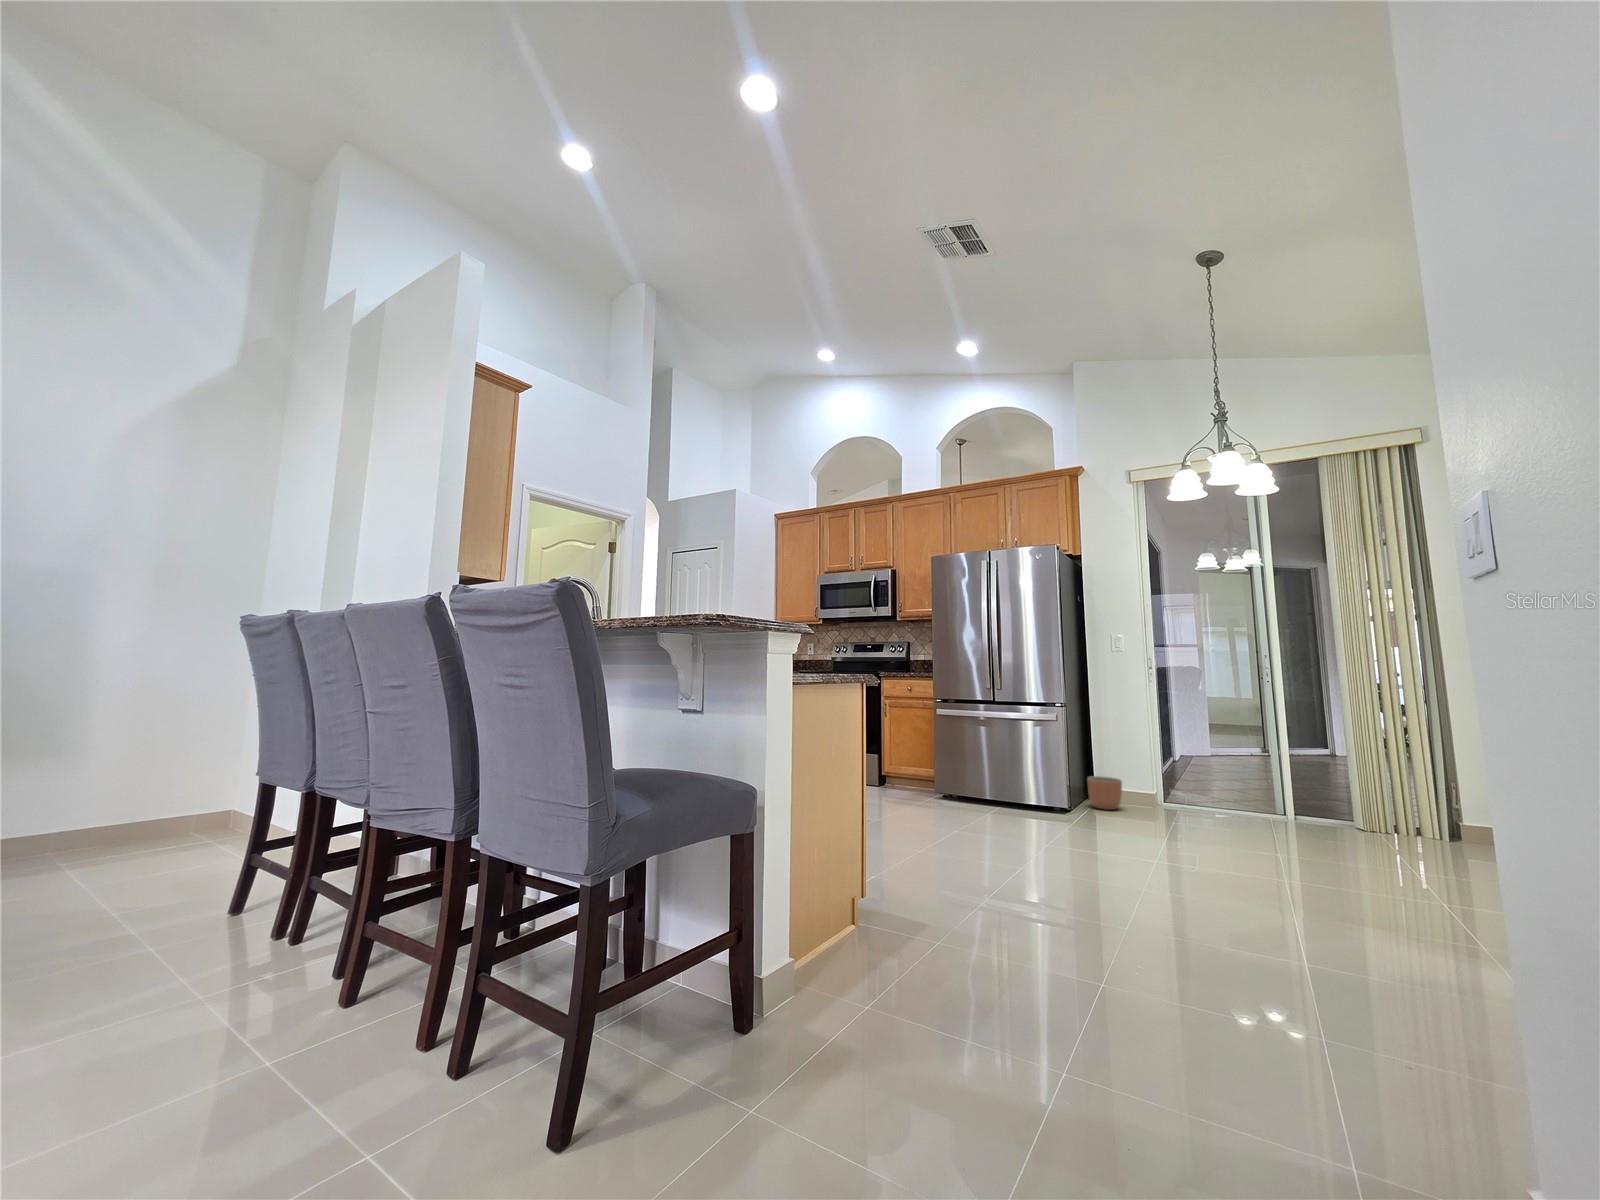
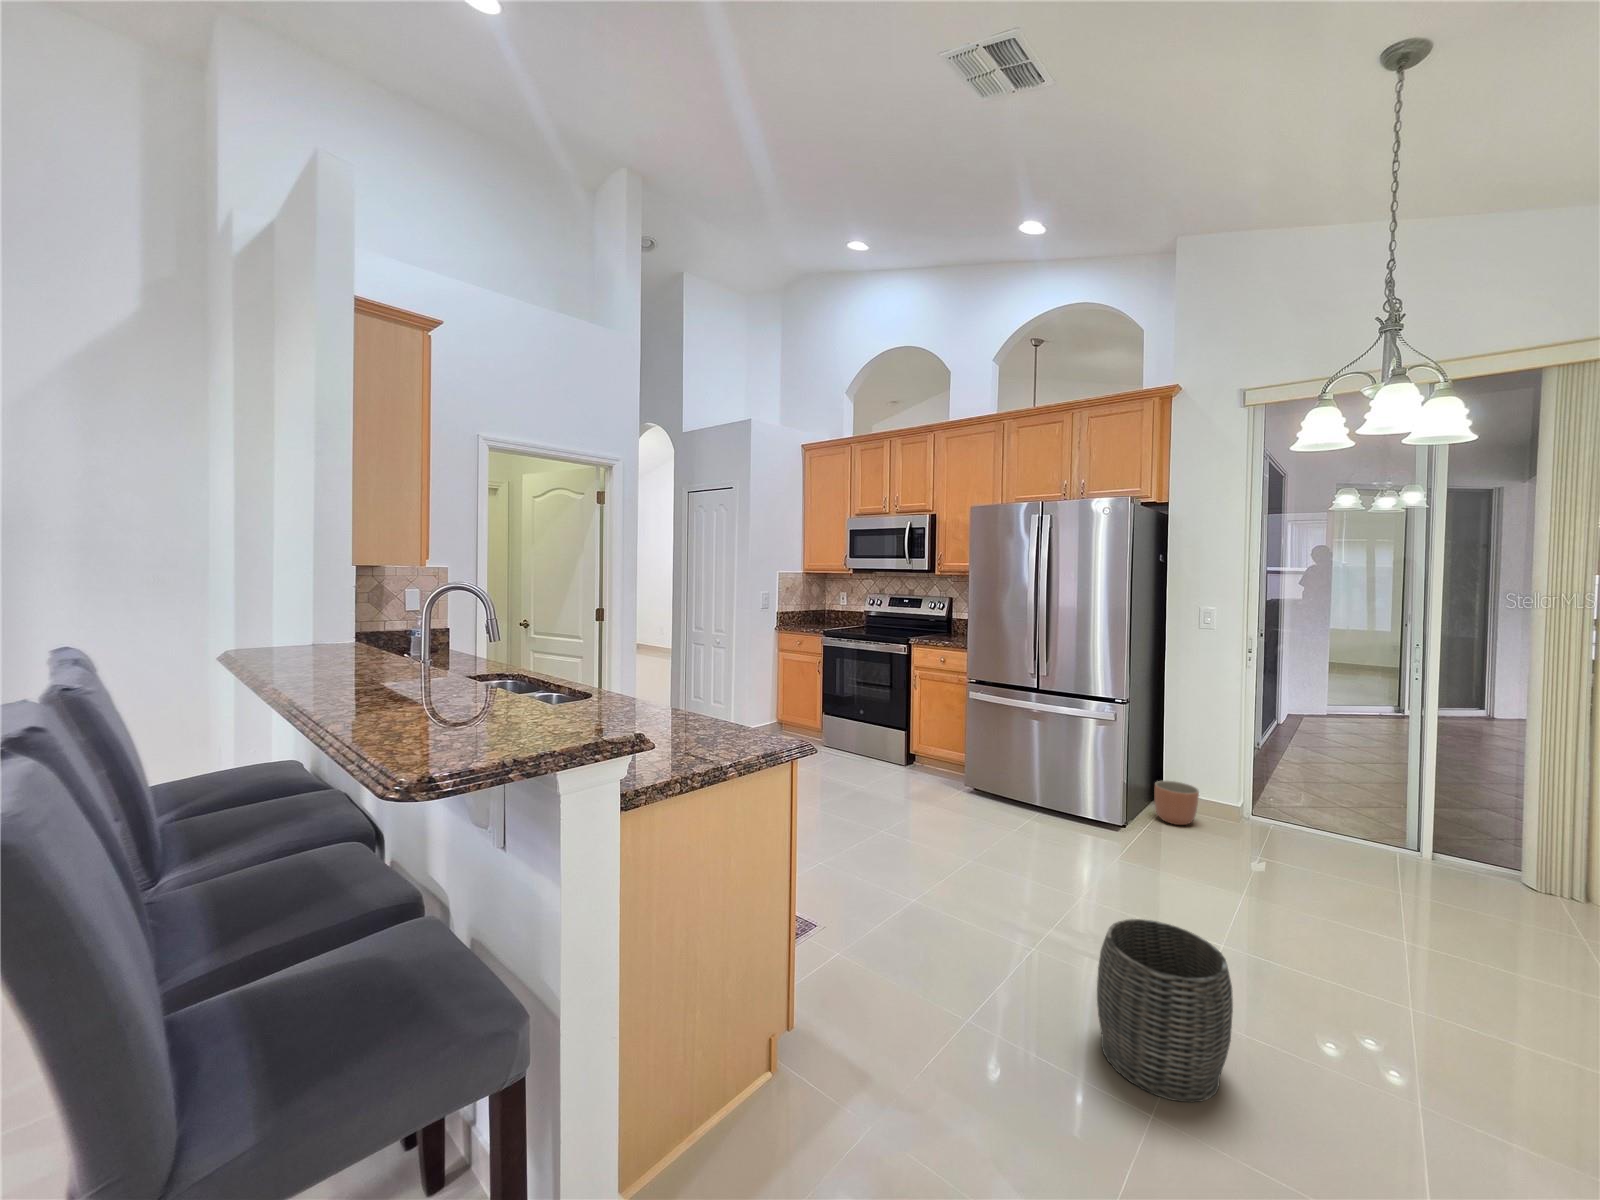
woven basket: none [1078,816,1174,928] -> present [1097,919,1233,1103]

